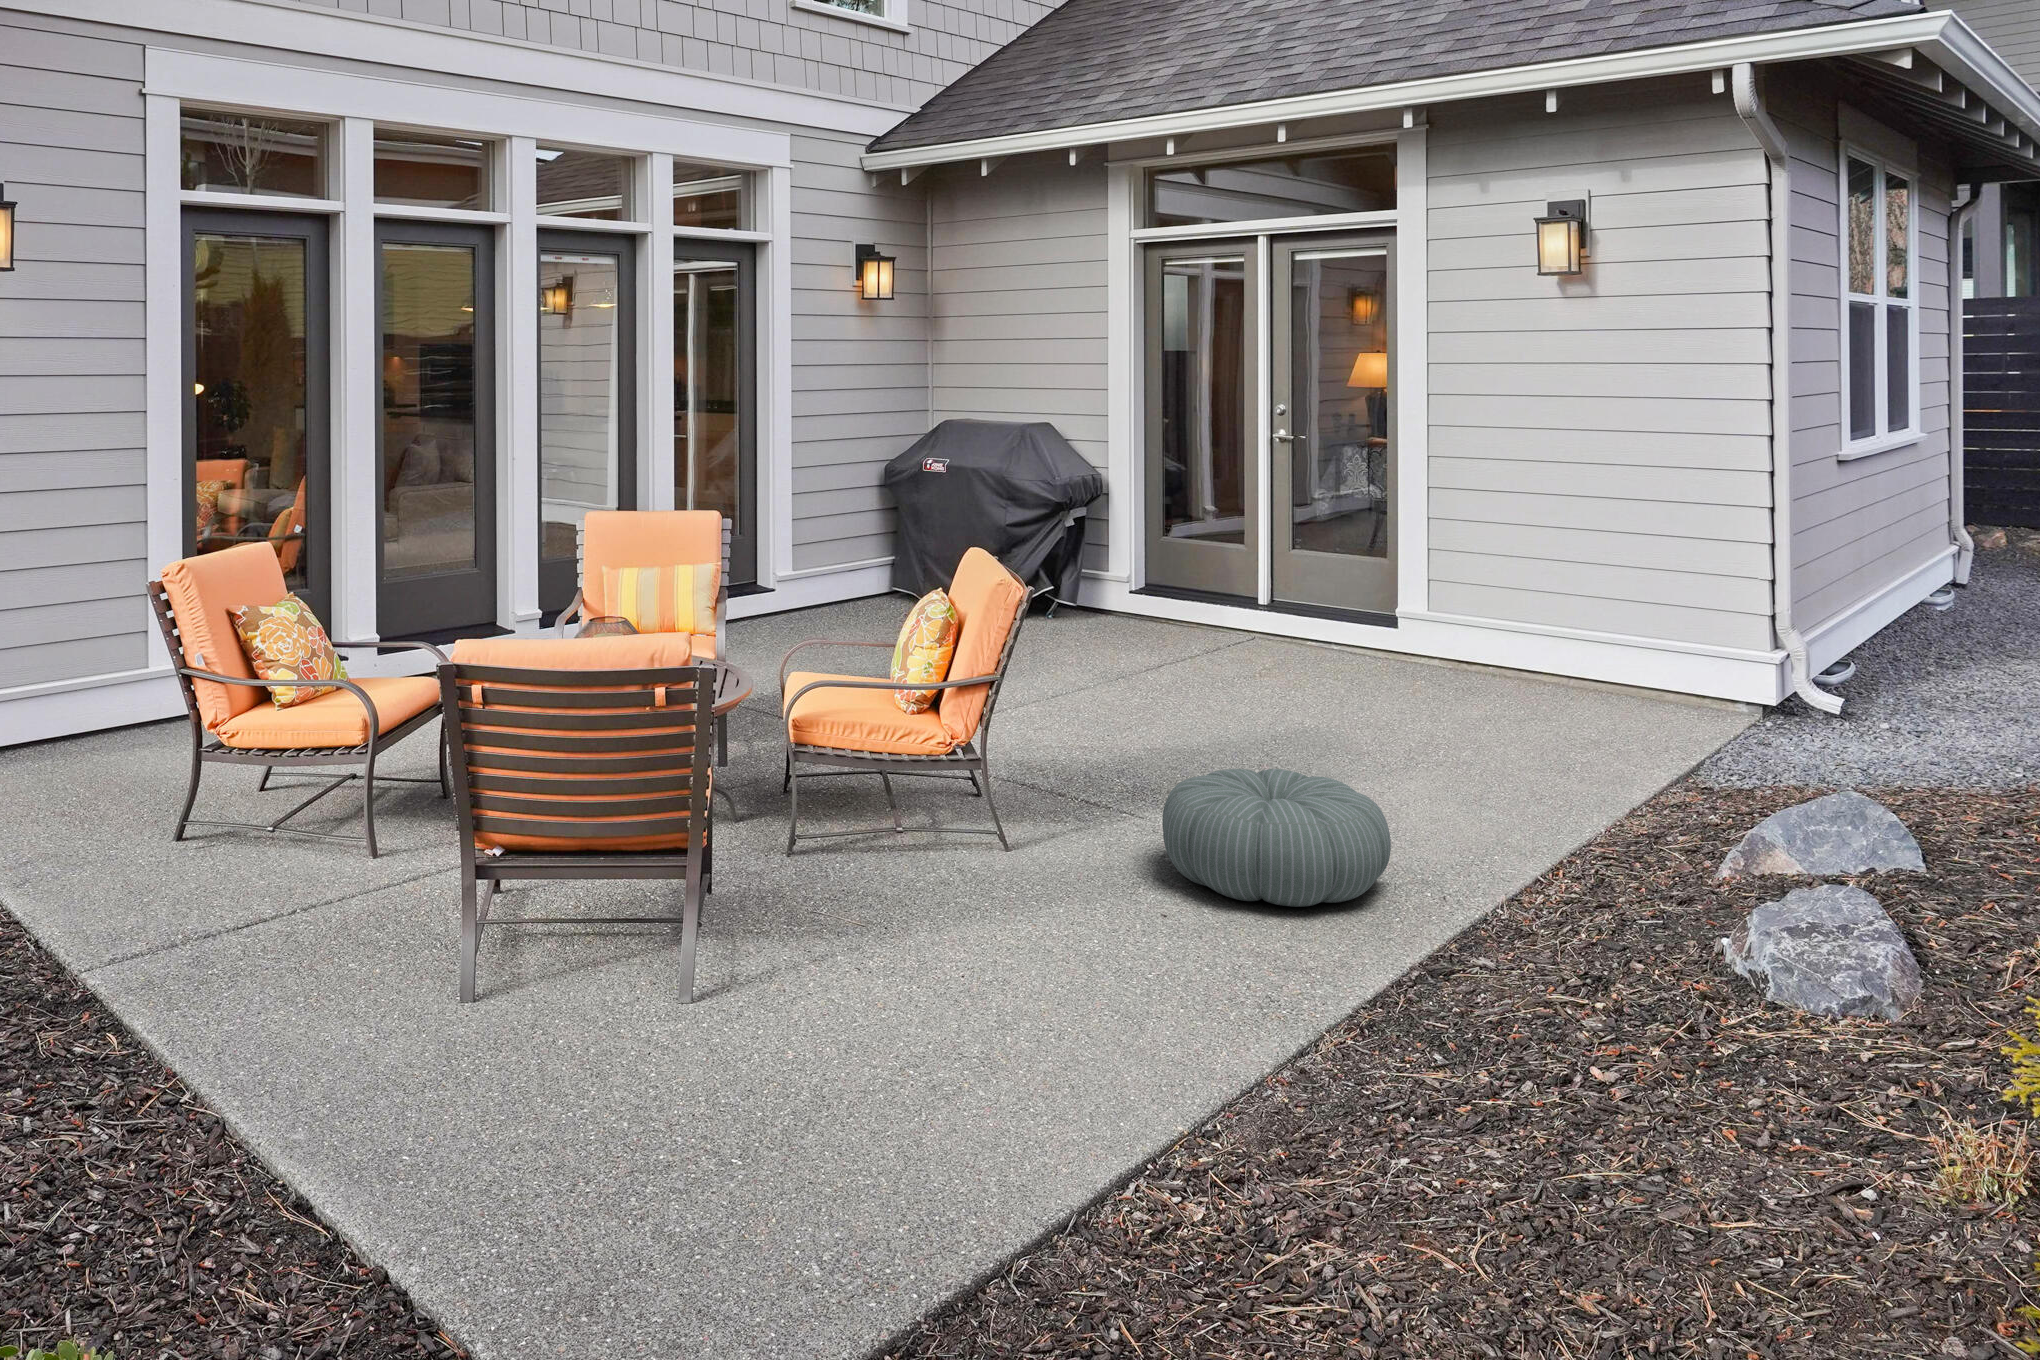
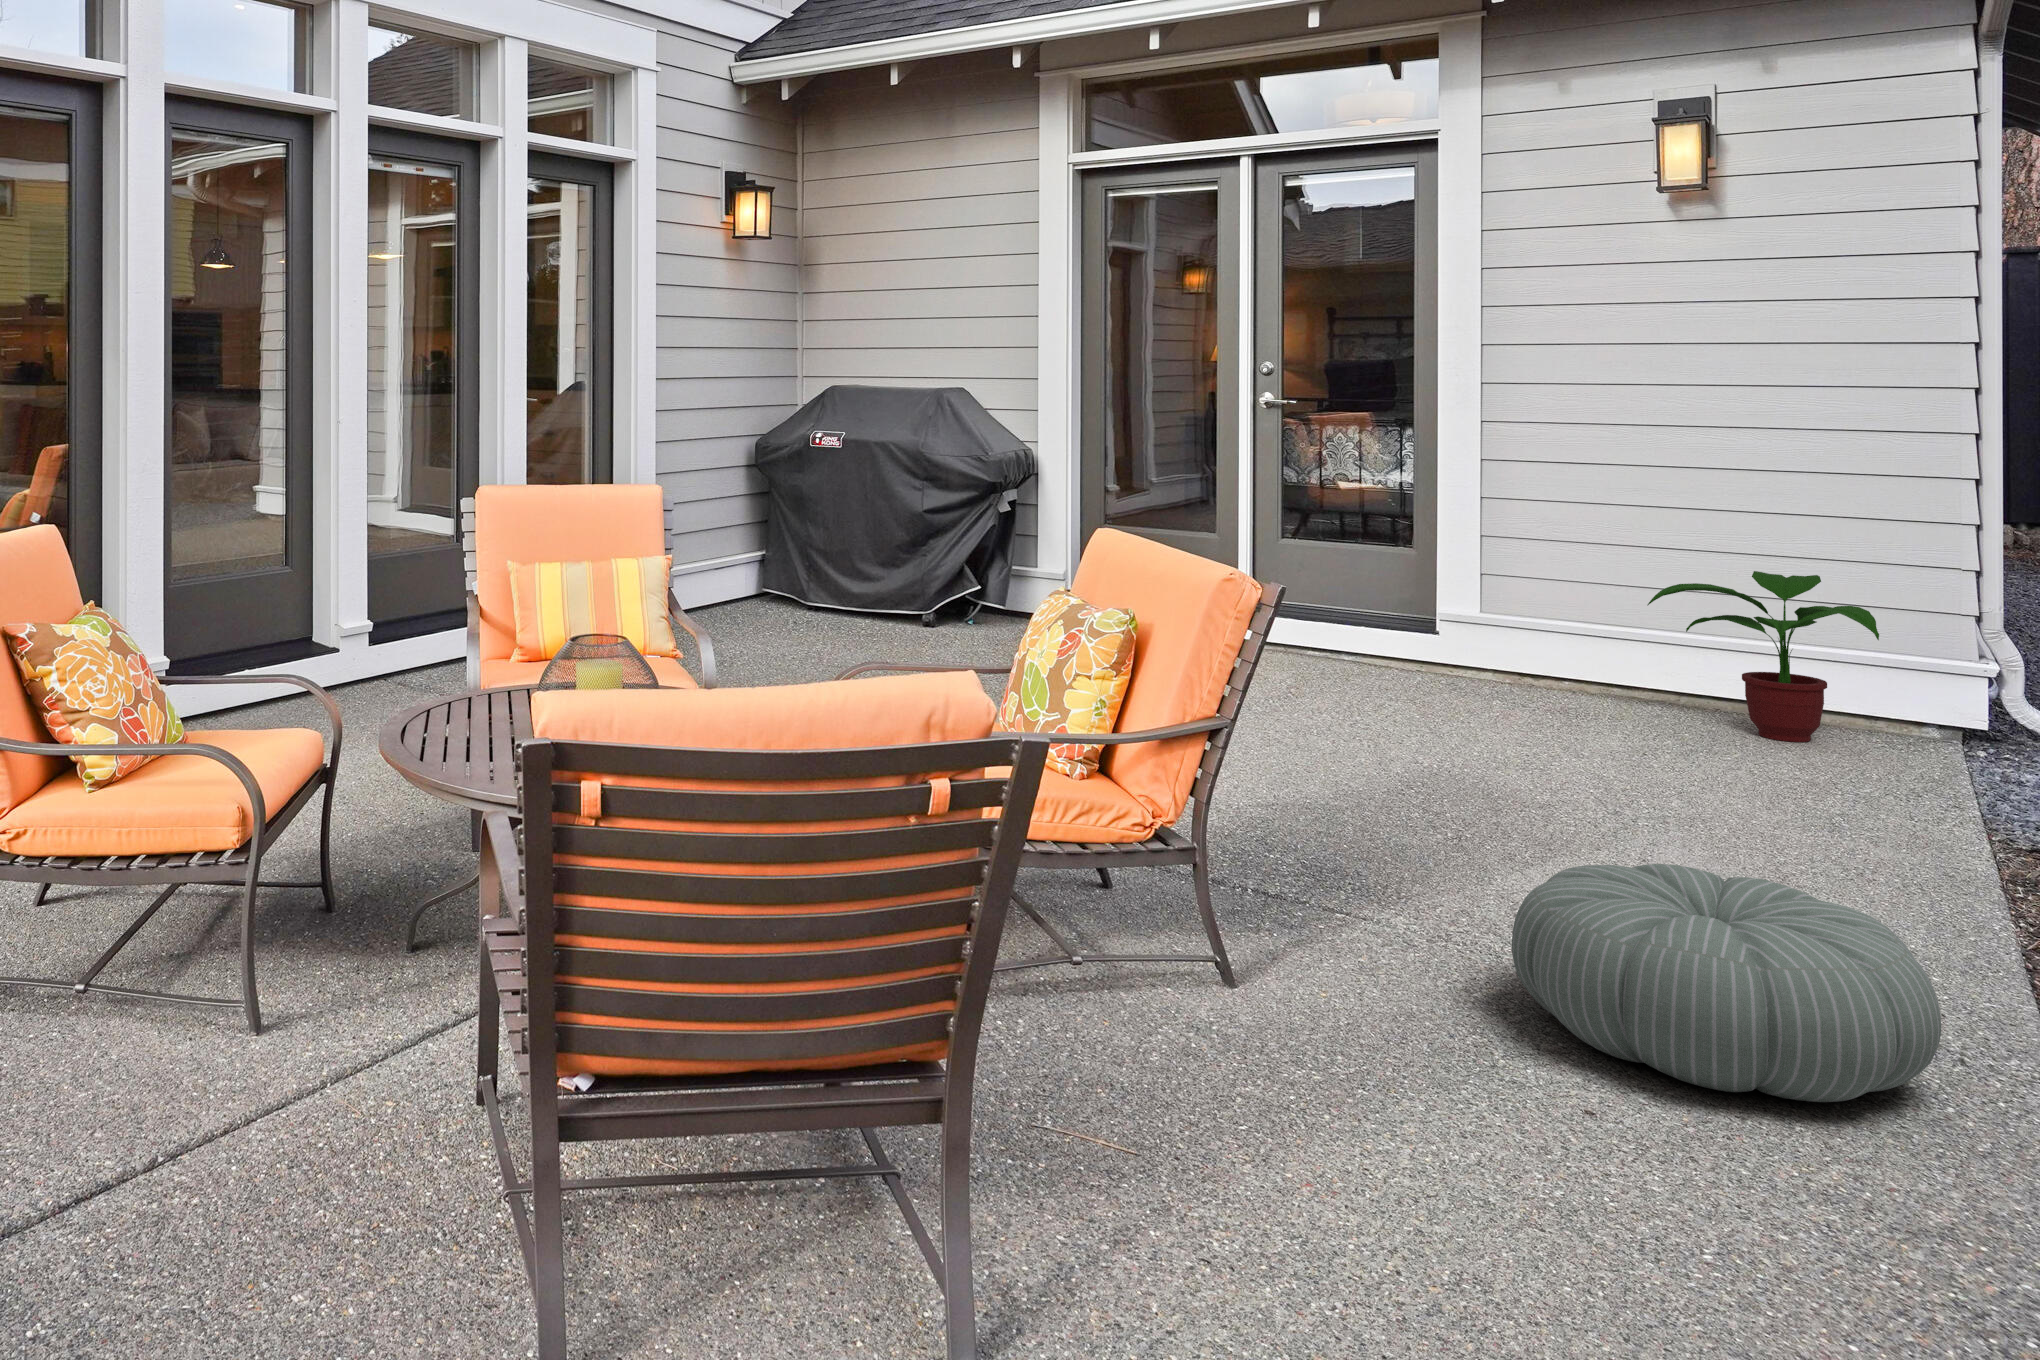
potted plant: none [1508,574,1673,707] -> present [1648,571,1879,742]

